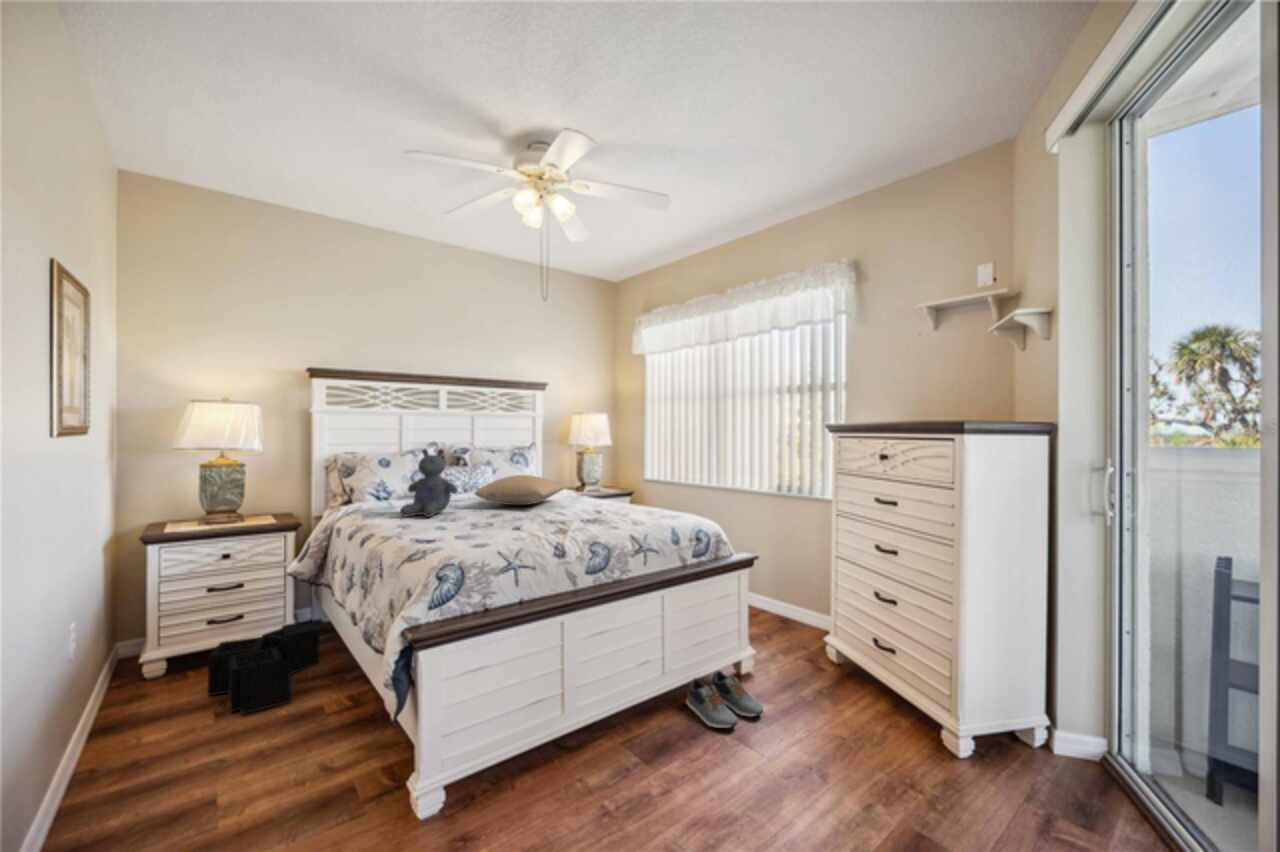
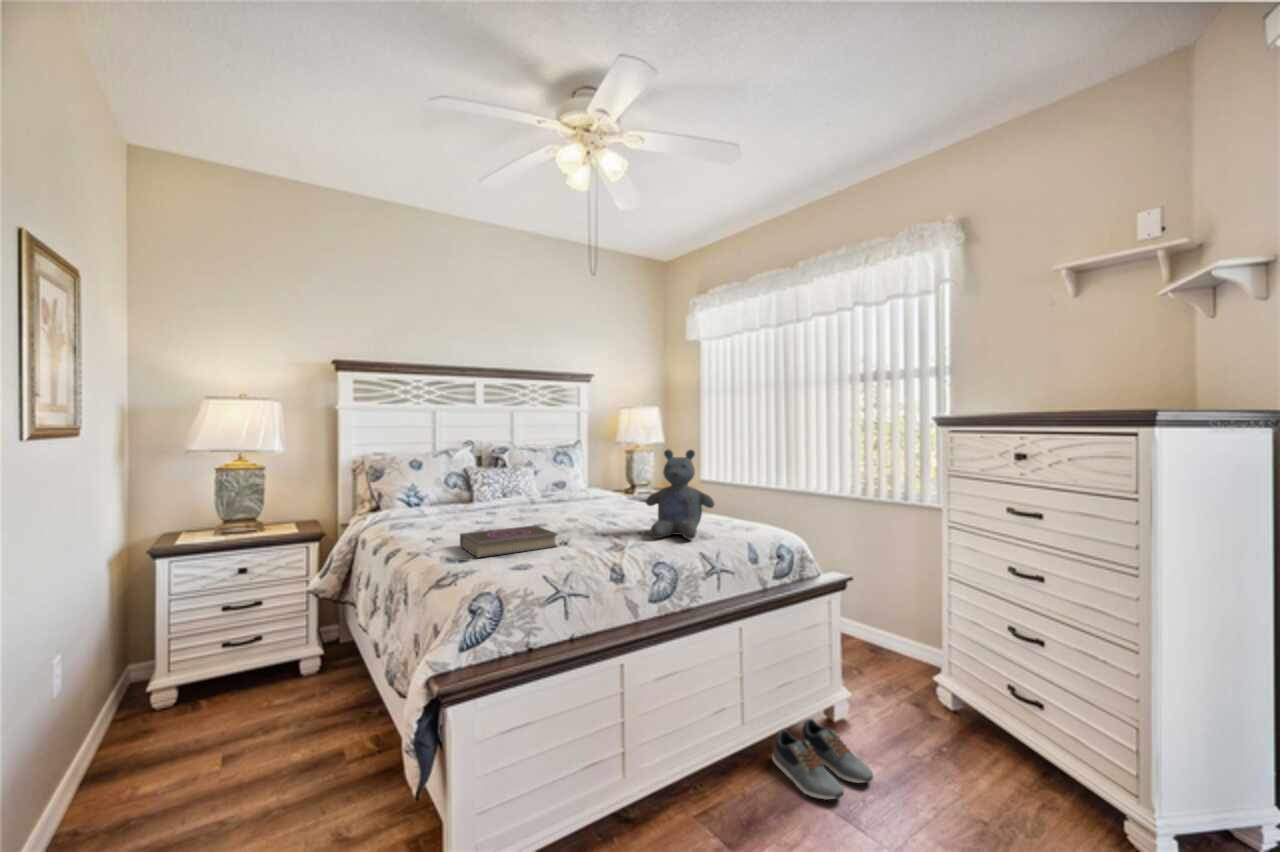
stuffed bear: present [400,449,458,517] -> present [646,450,714,540]
pillow: present [475,475,566,505] -> none [514,479,618,513]
book: none [427,514,511,539] -> present [460,526,558,557]
storage bin: present [208,619,327,714] -> none [208,640,352,759]

